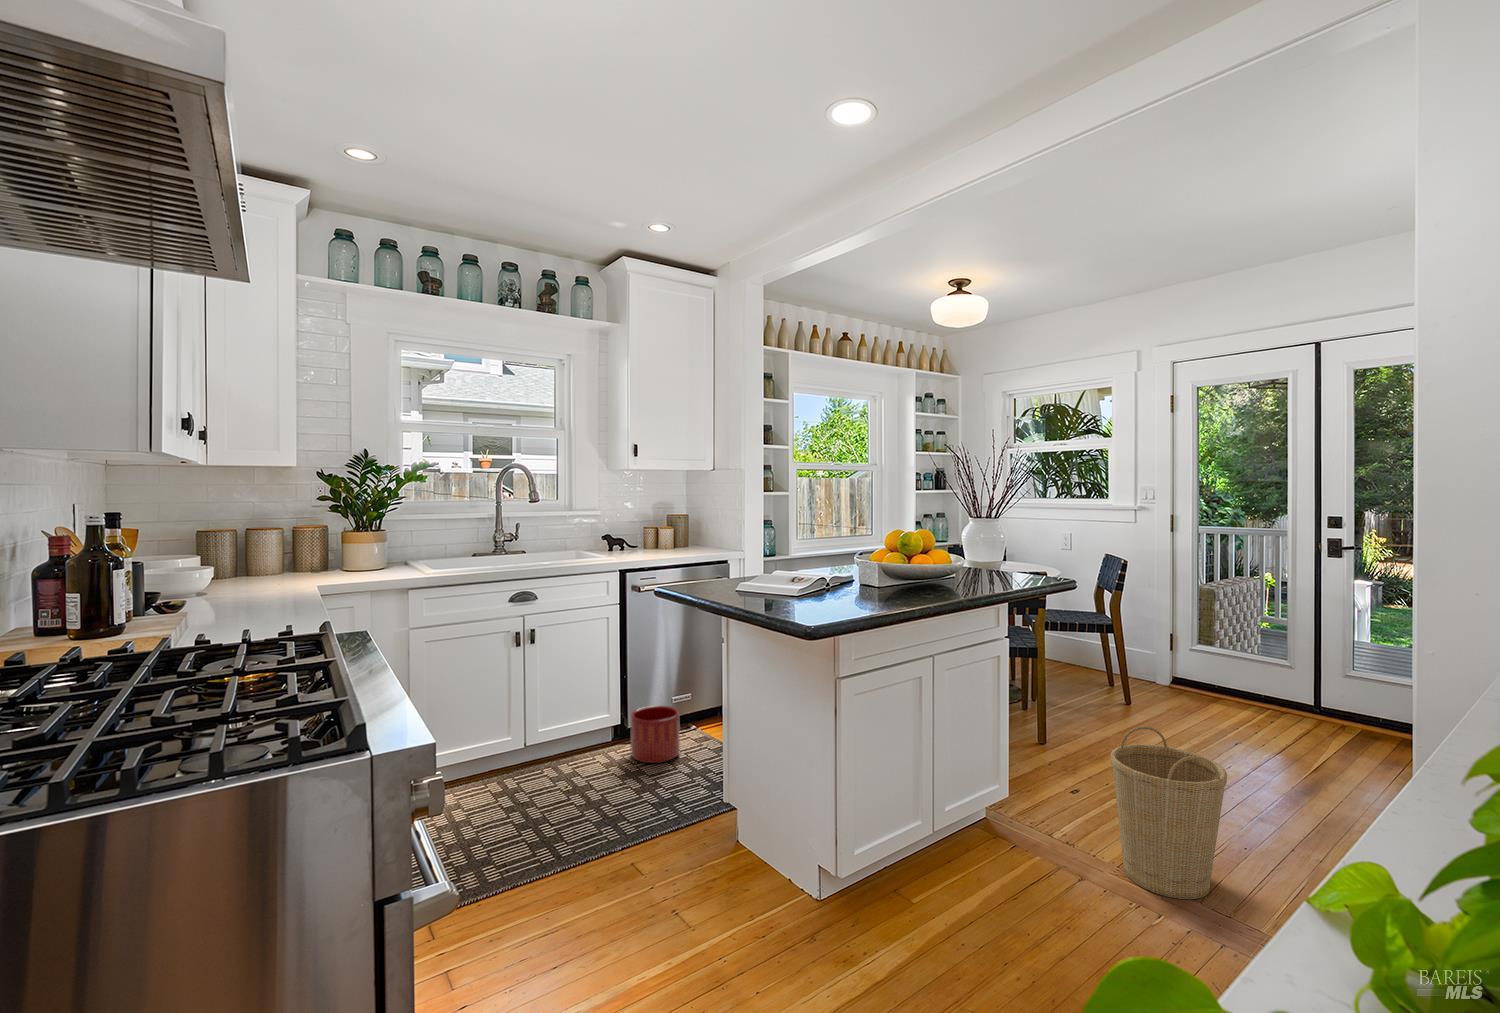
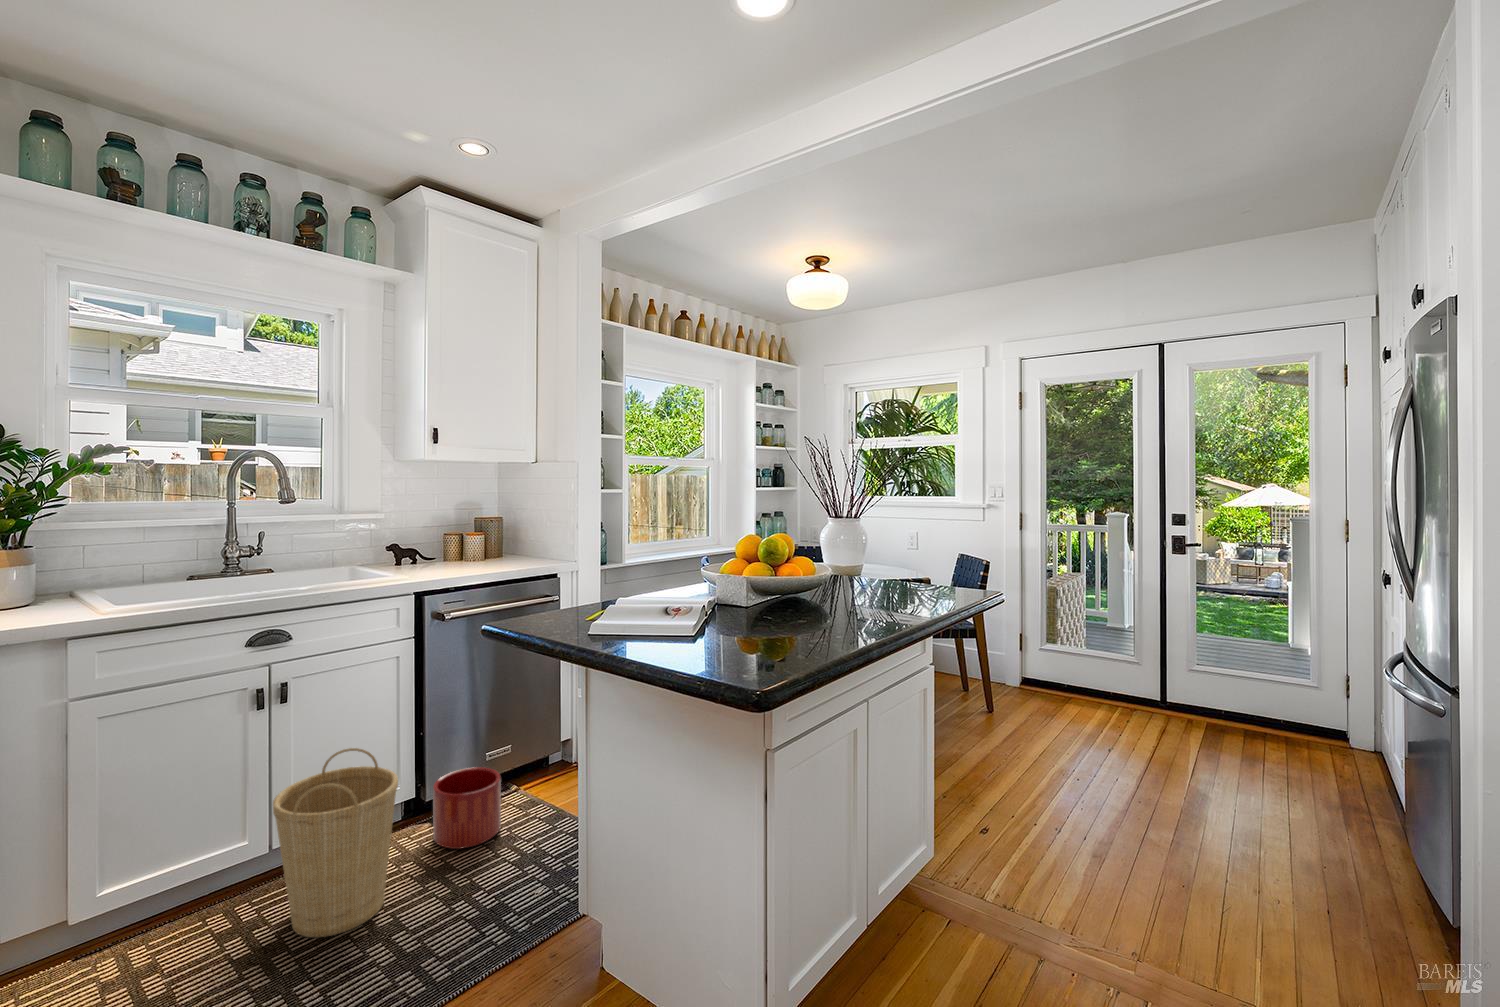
basket: present [1111,726,1227,899] -> present [273,748,398,937]

